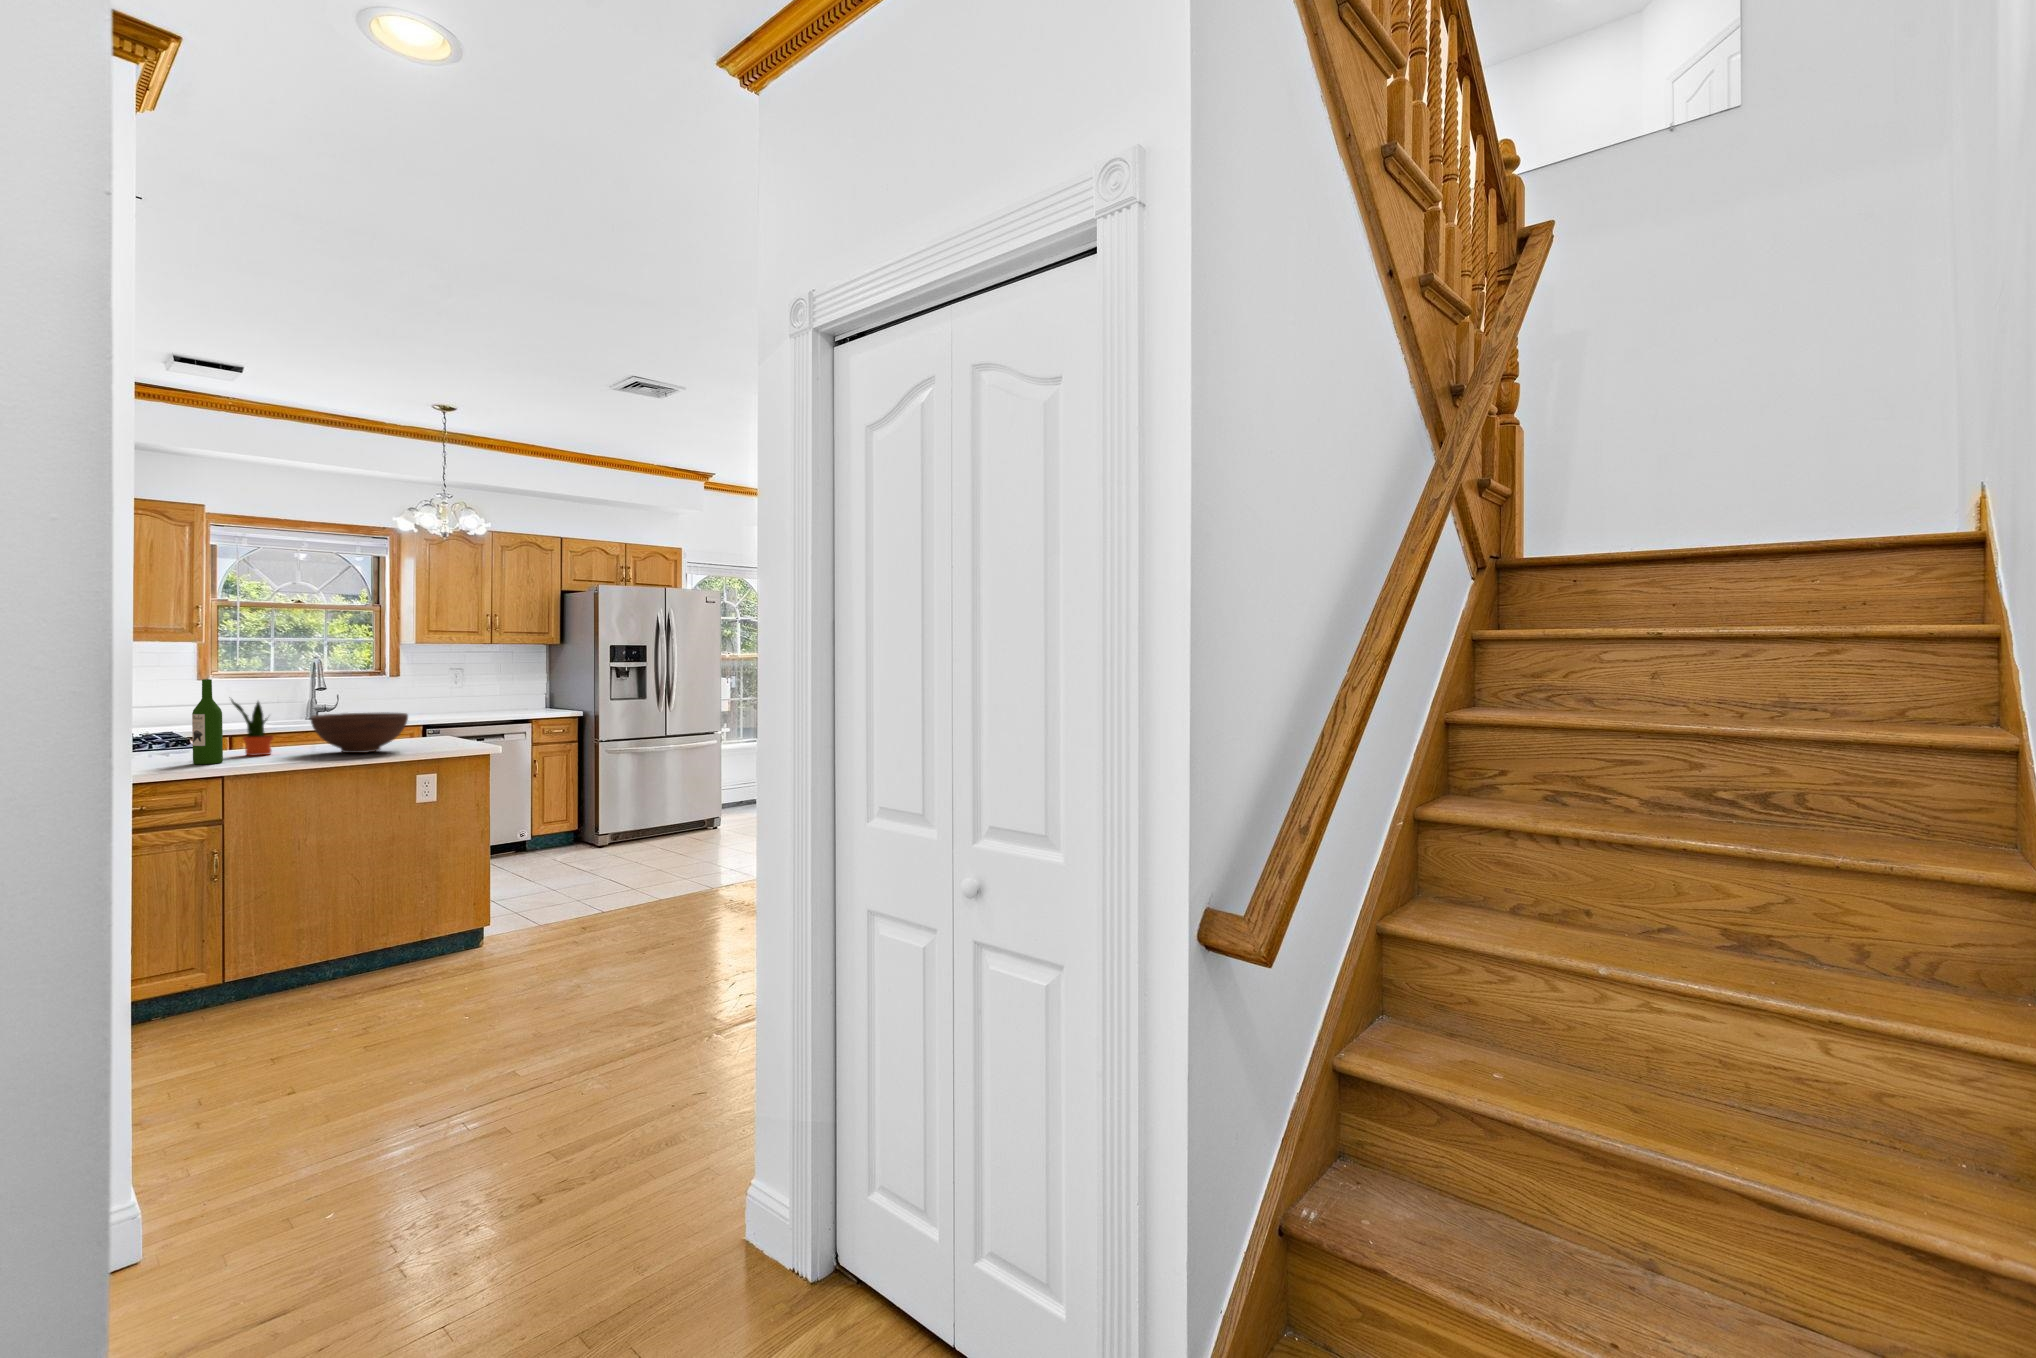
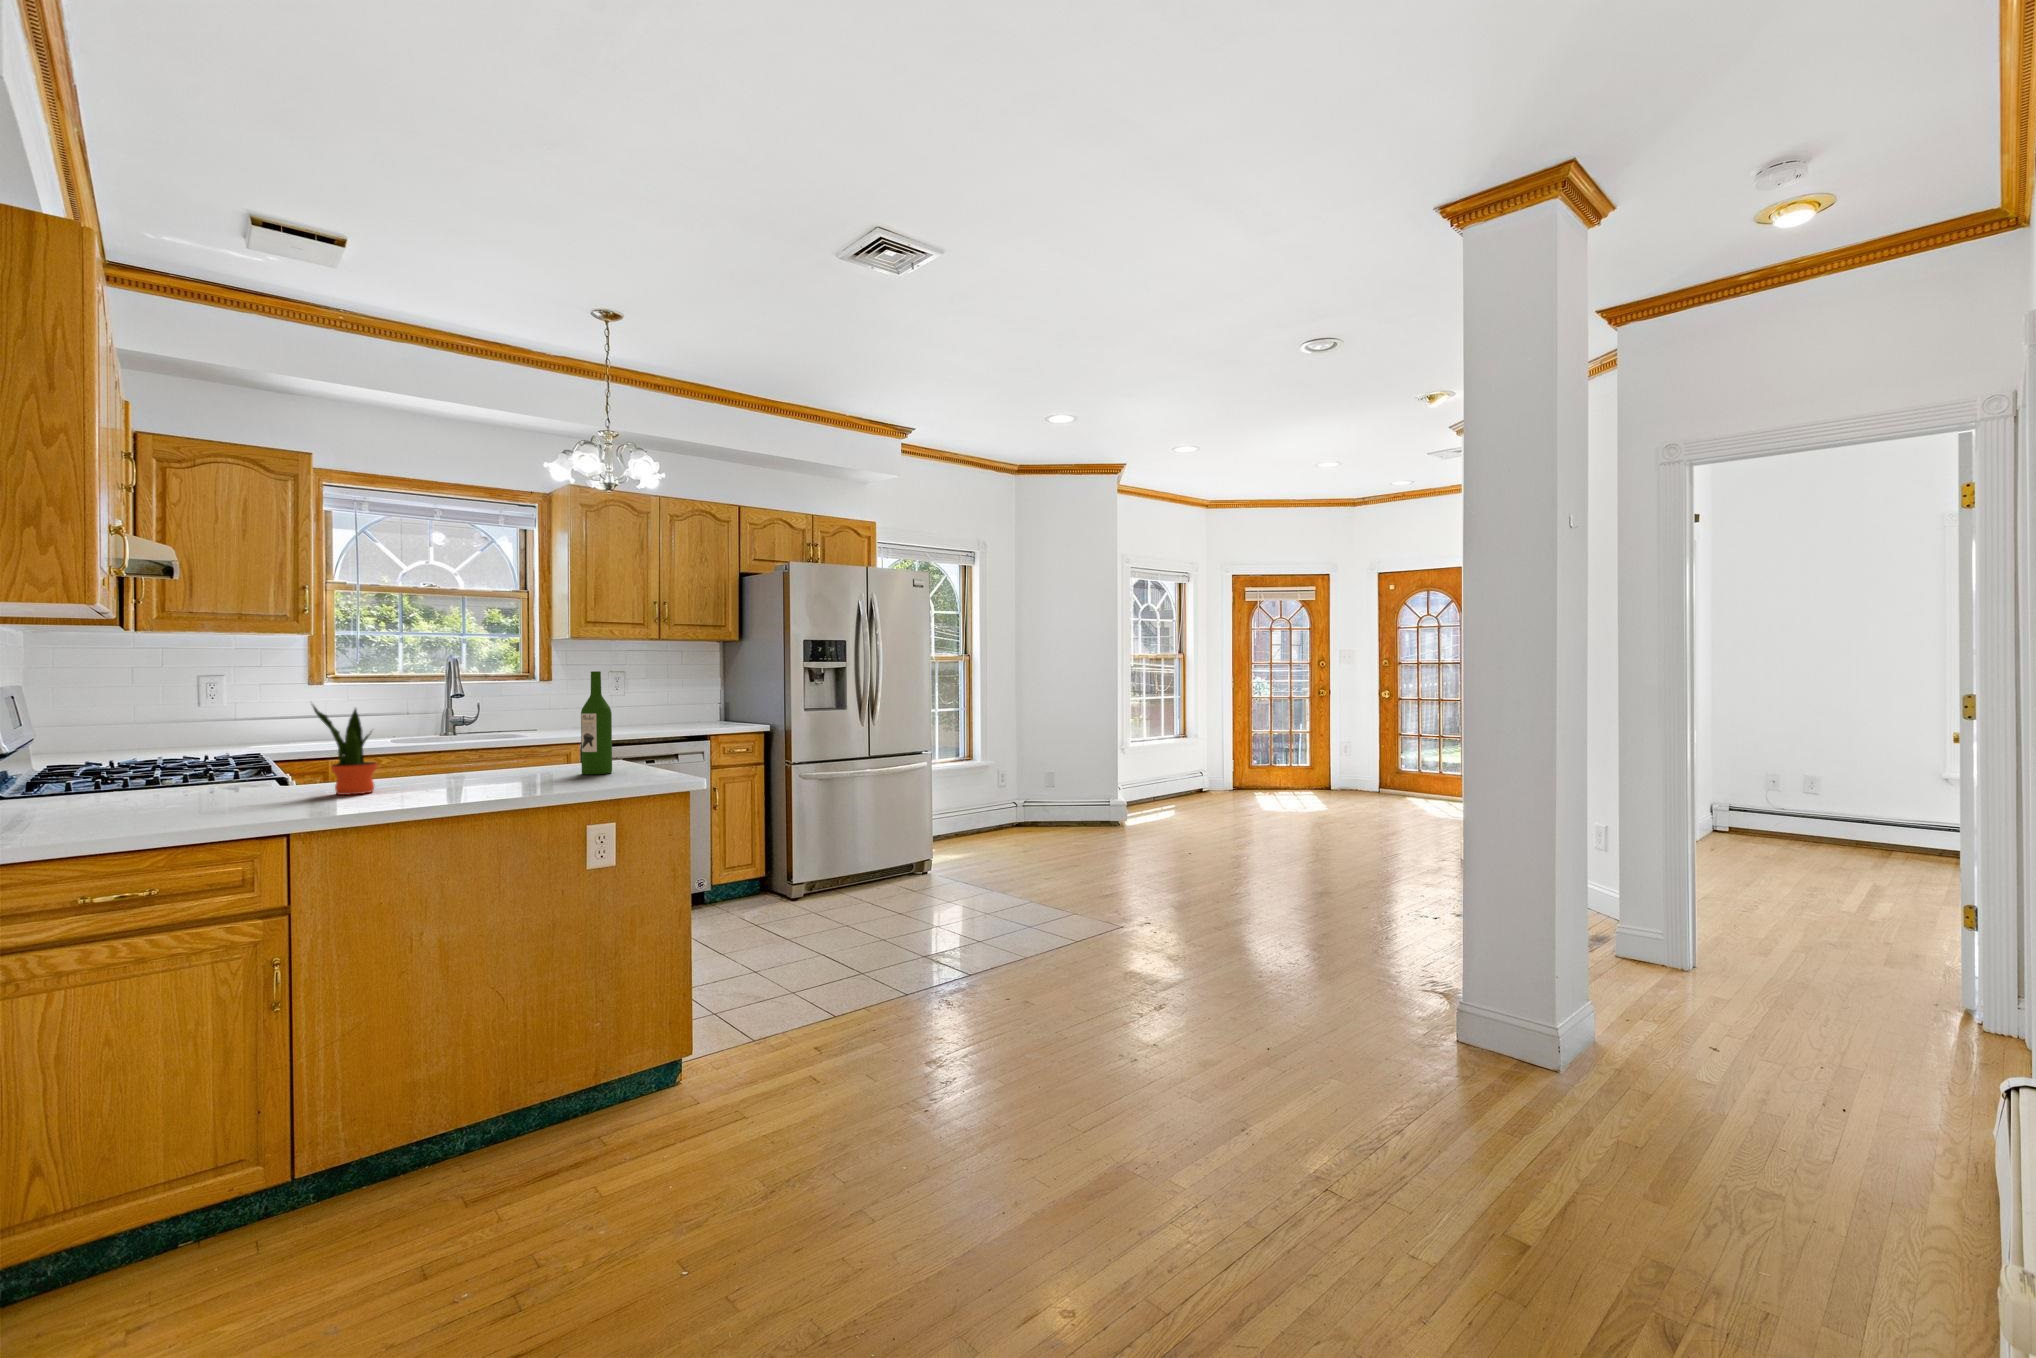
wine bottle: present [192,679,223,764] -> present [581,671,612,774]
fruit bowl: present [310,712,408,753] -> none [431,726,573,790]

